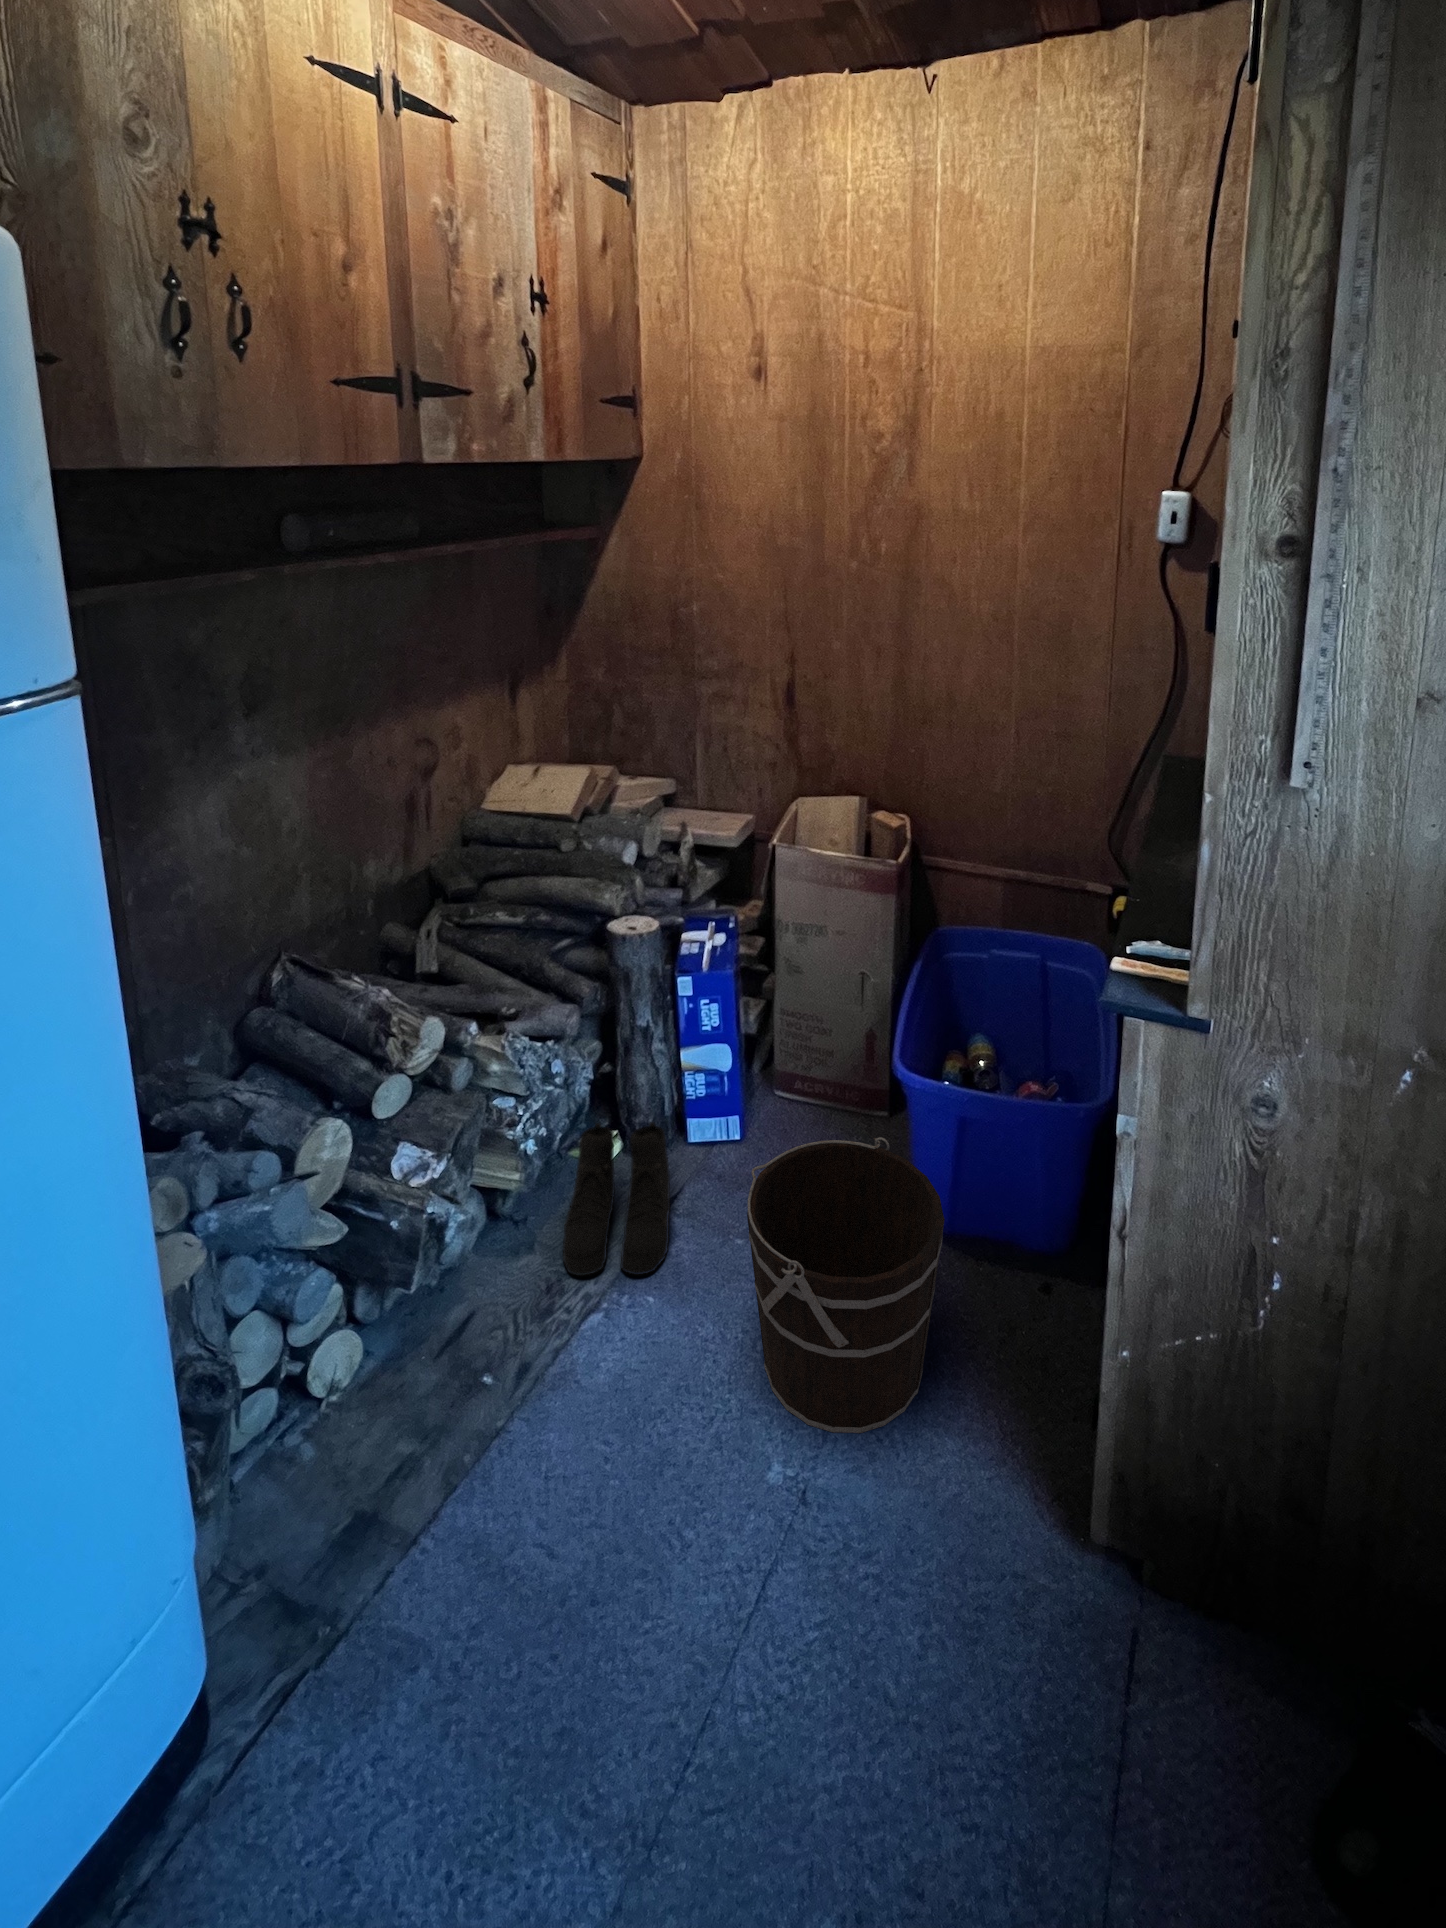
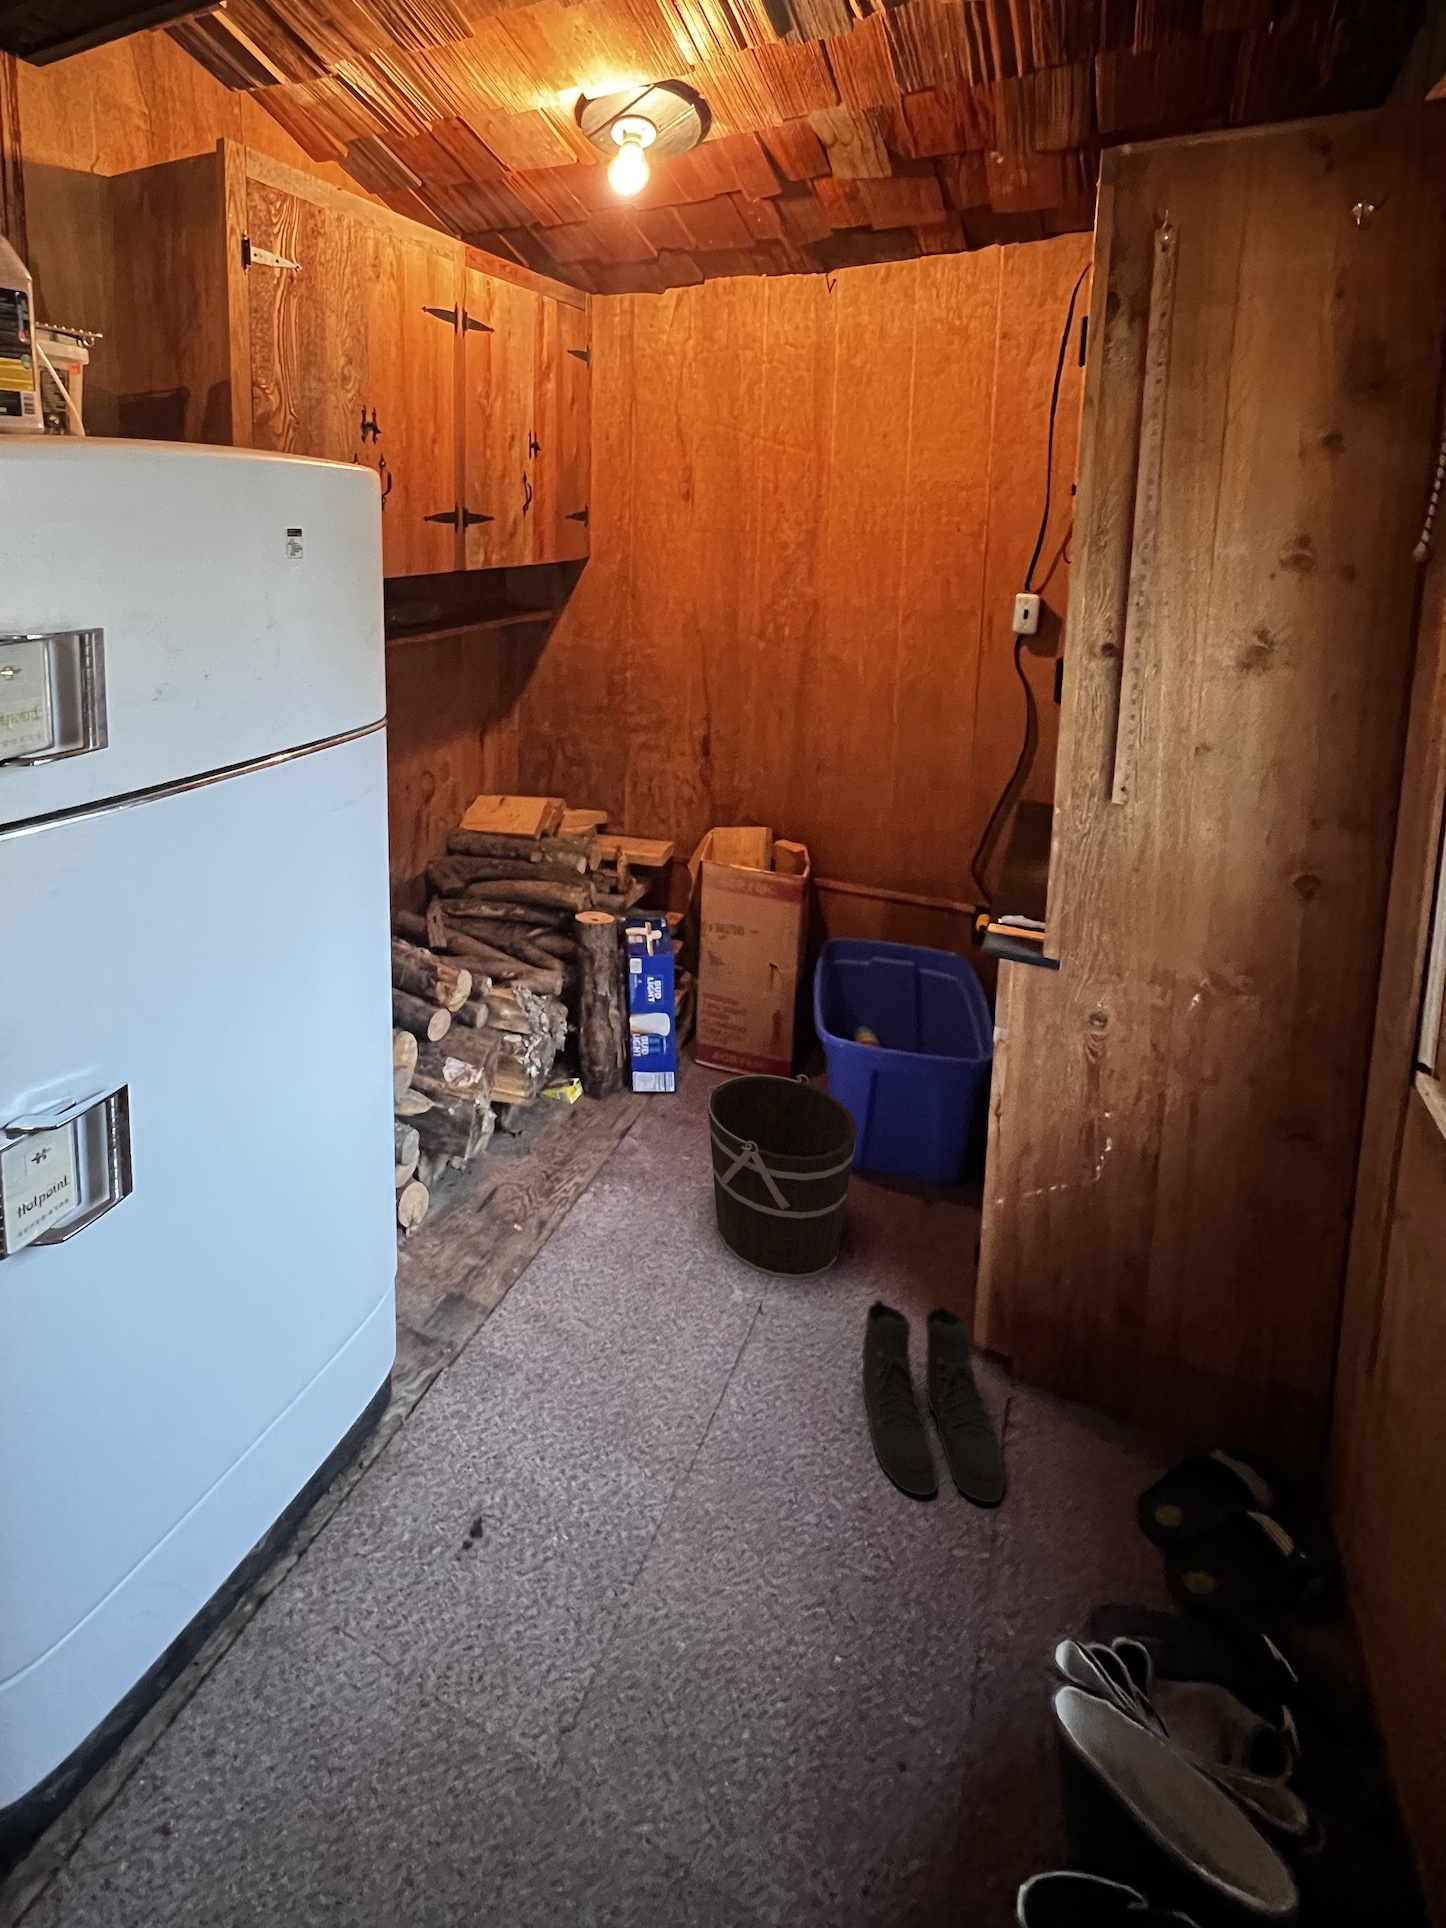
boots: present [563,1122,670,1275] -> present [862,1300,1004,1502]

